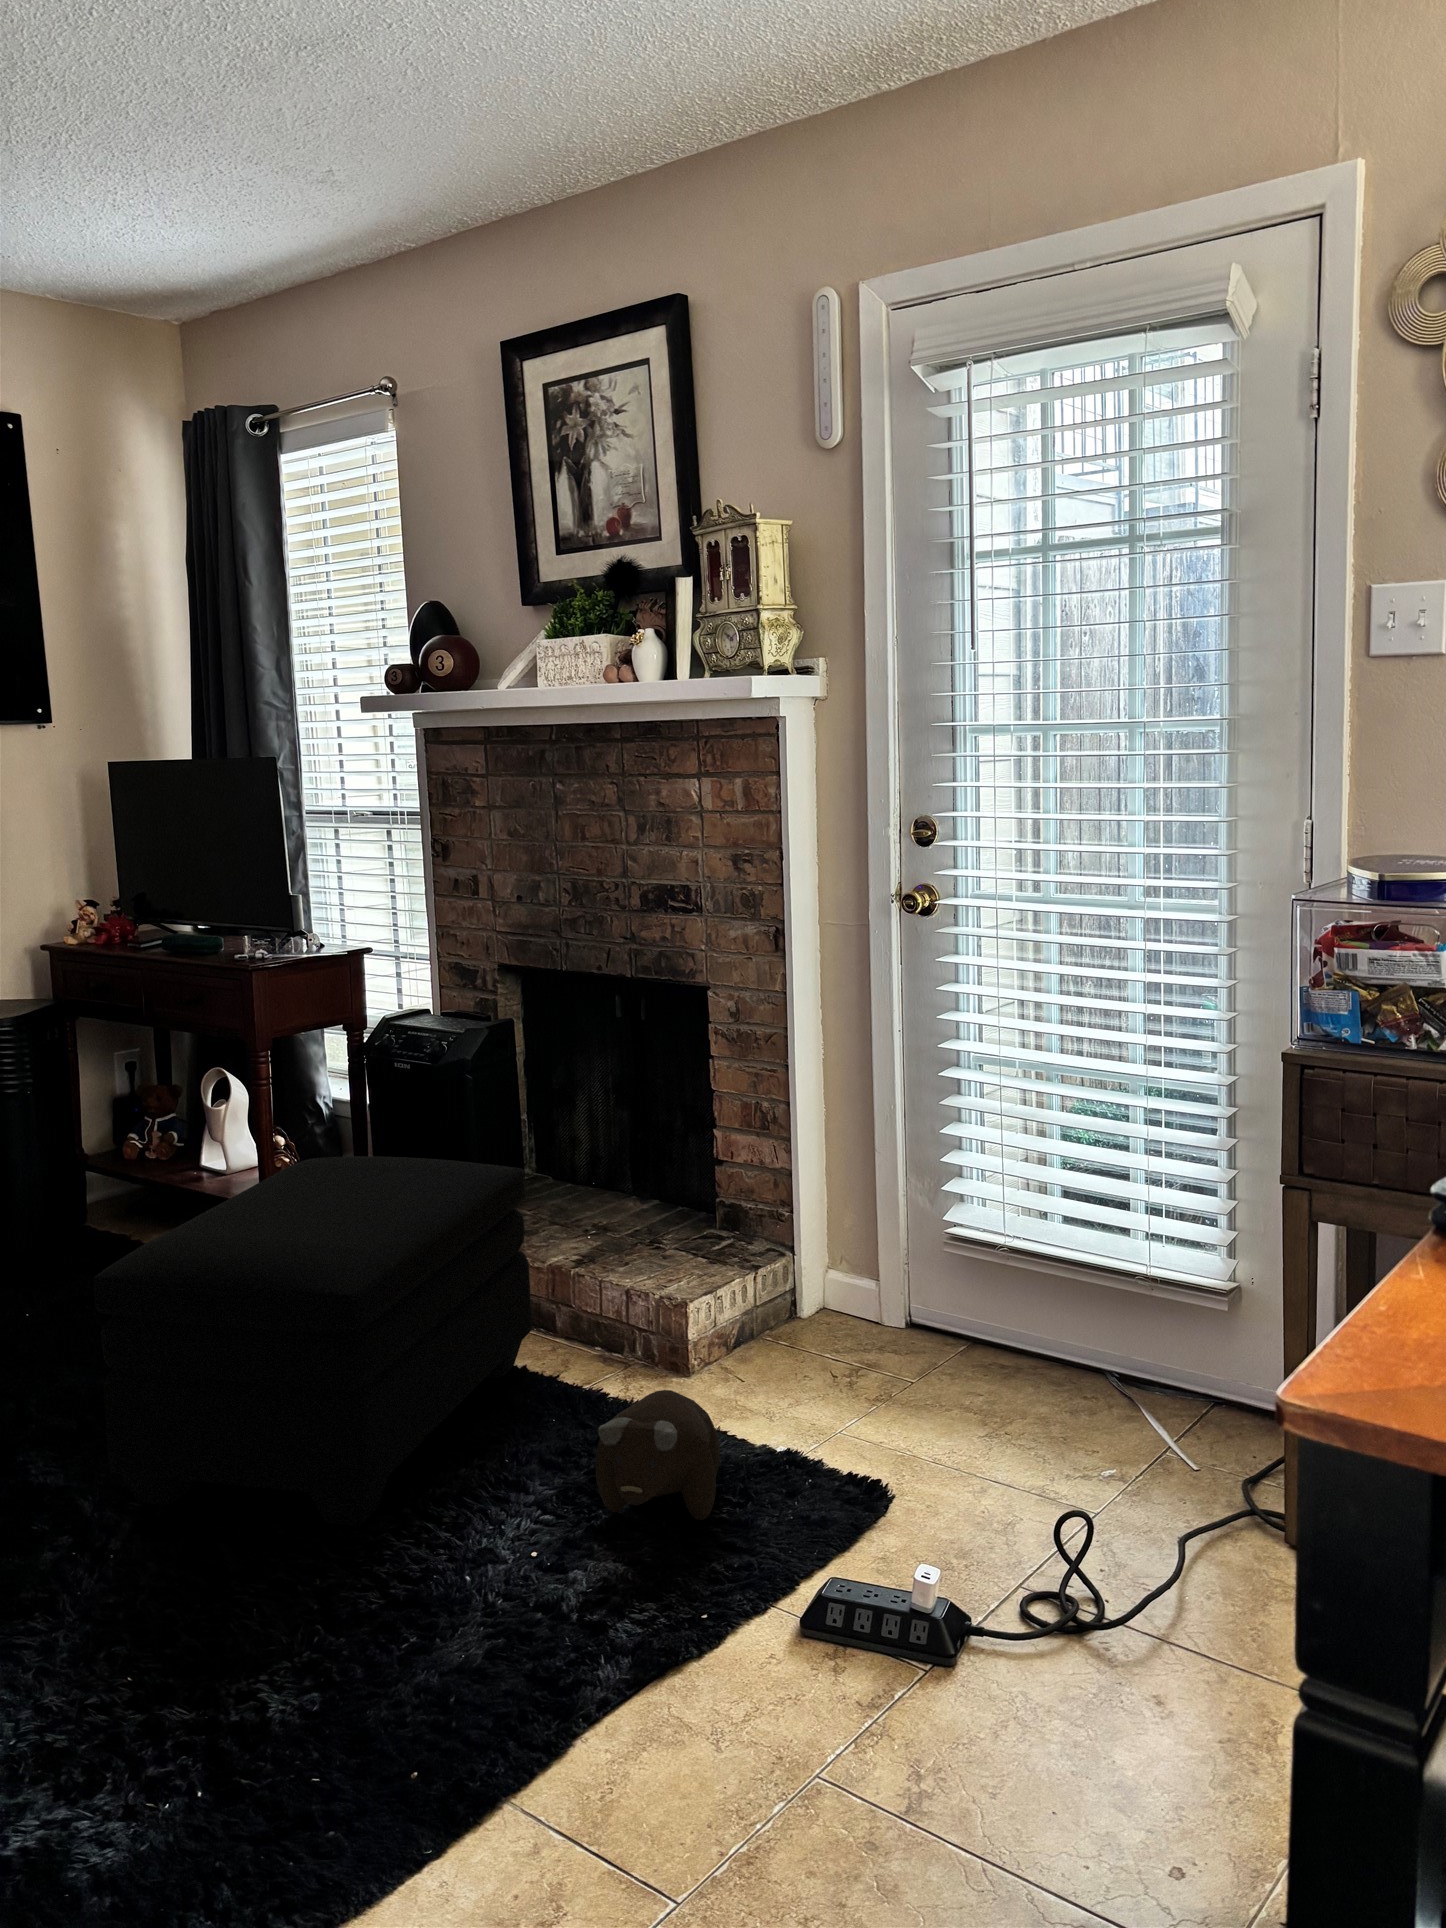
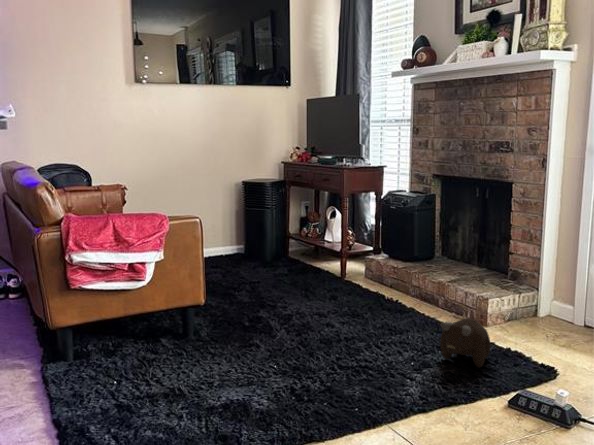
ottoman: present [93,1156,532,1526] -> none [279,230,431,346]

